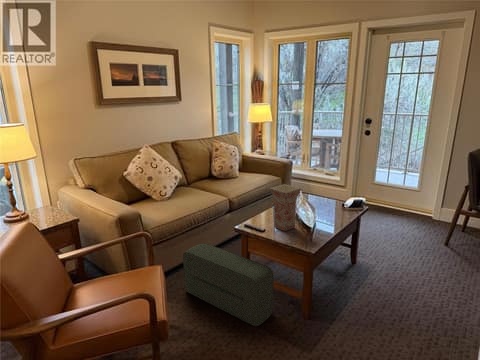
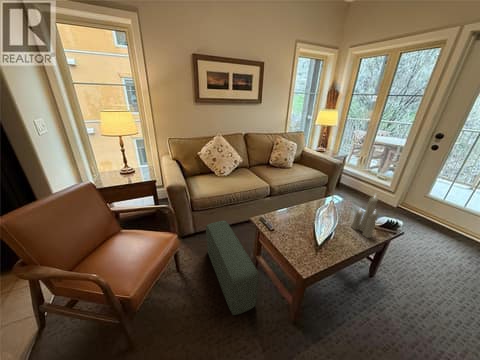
candle: none [330,171,350,216] -> present [351,197,378,238]
vase: present [270,184,301,231] -> none [280,192,312,238]

